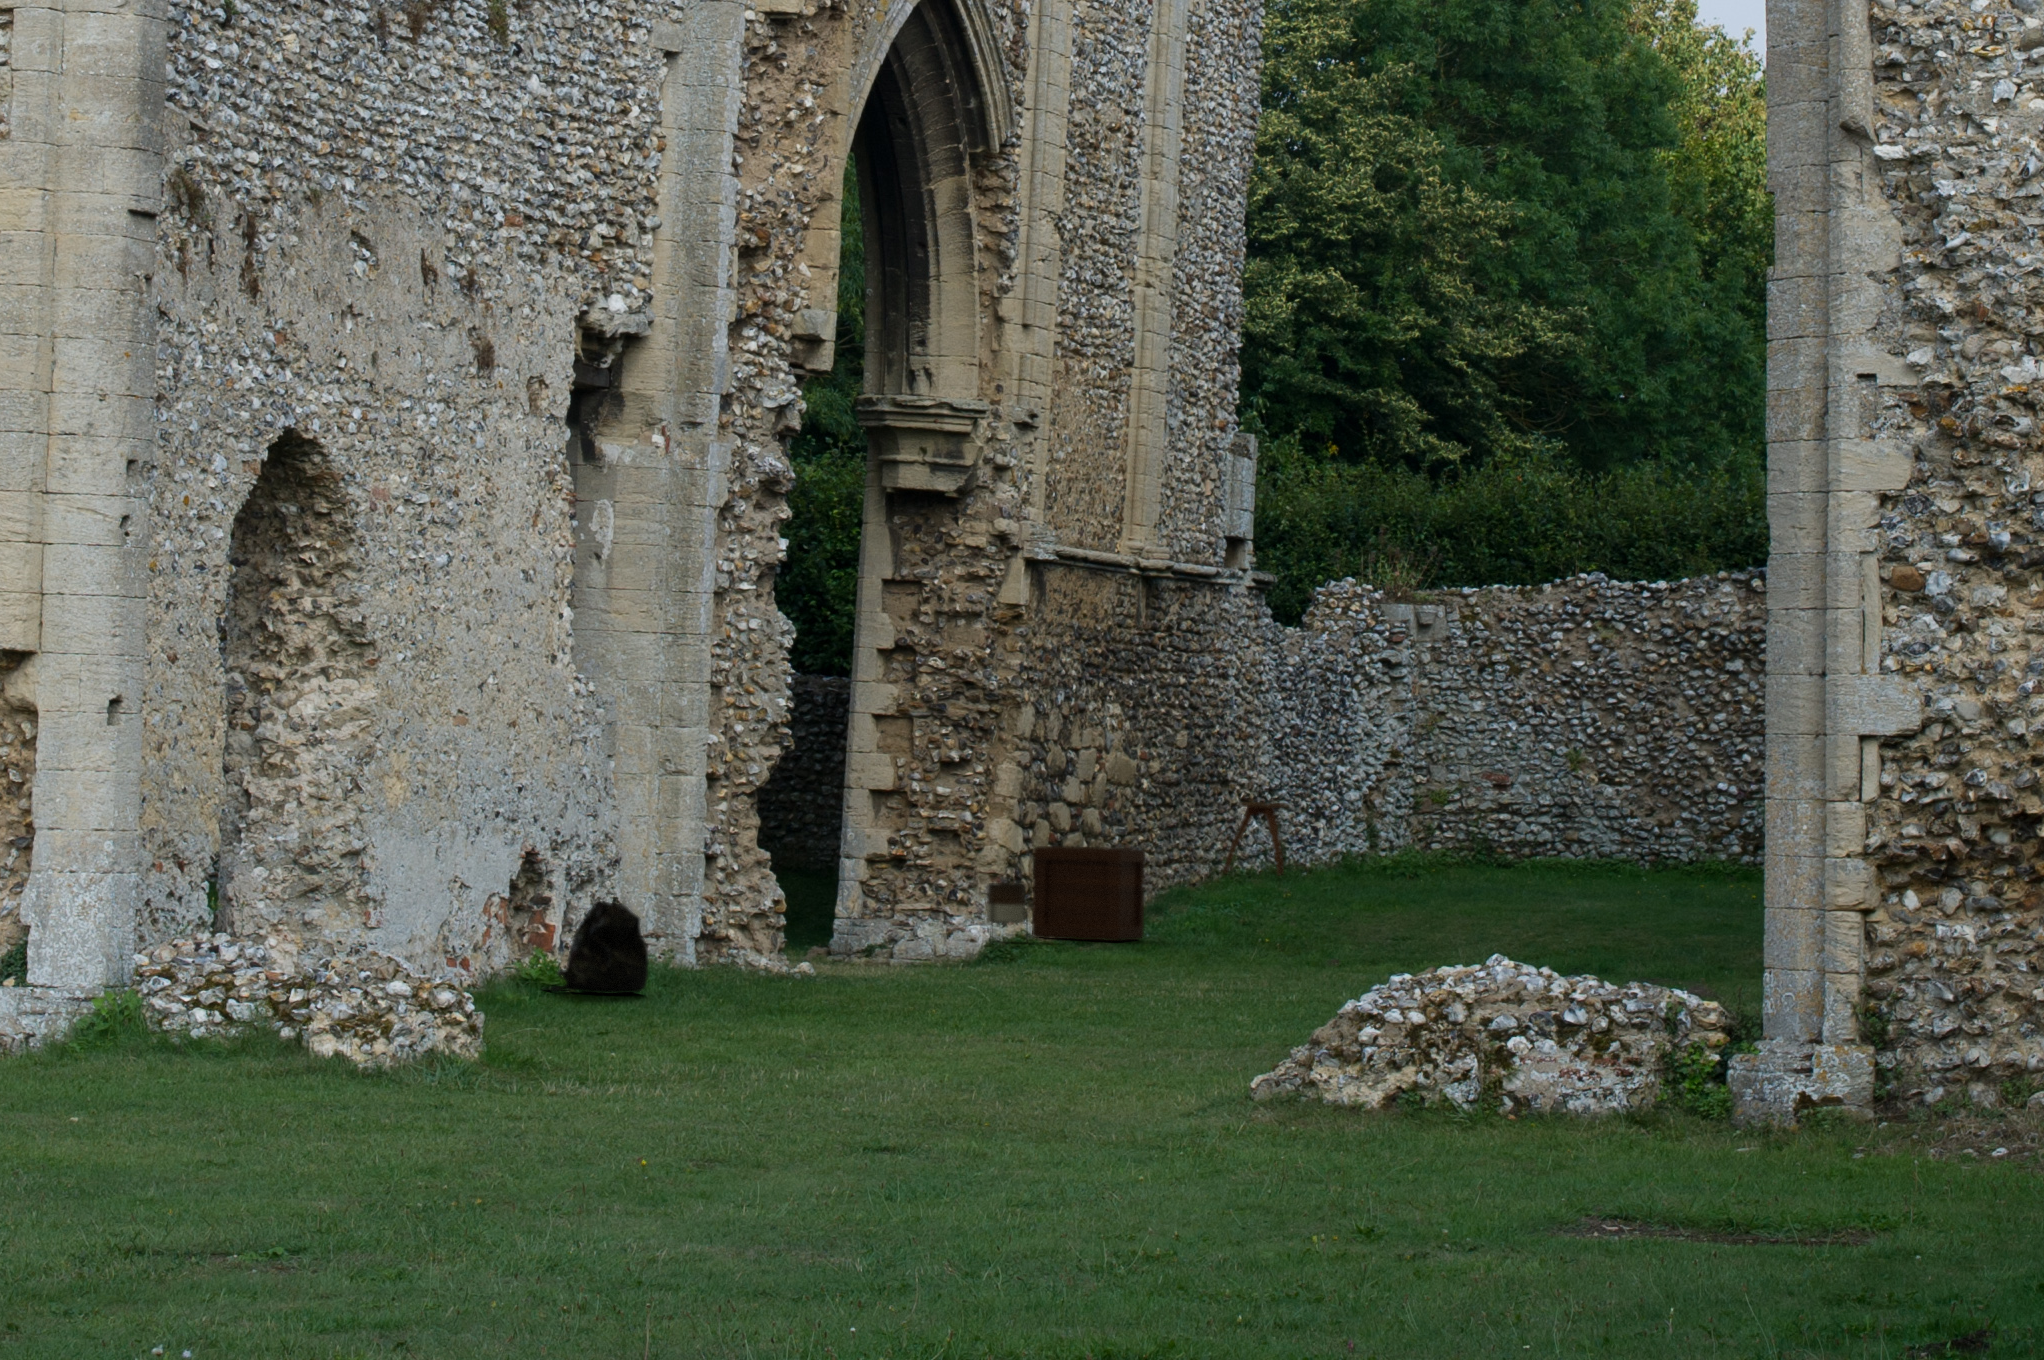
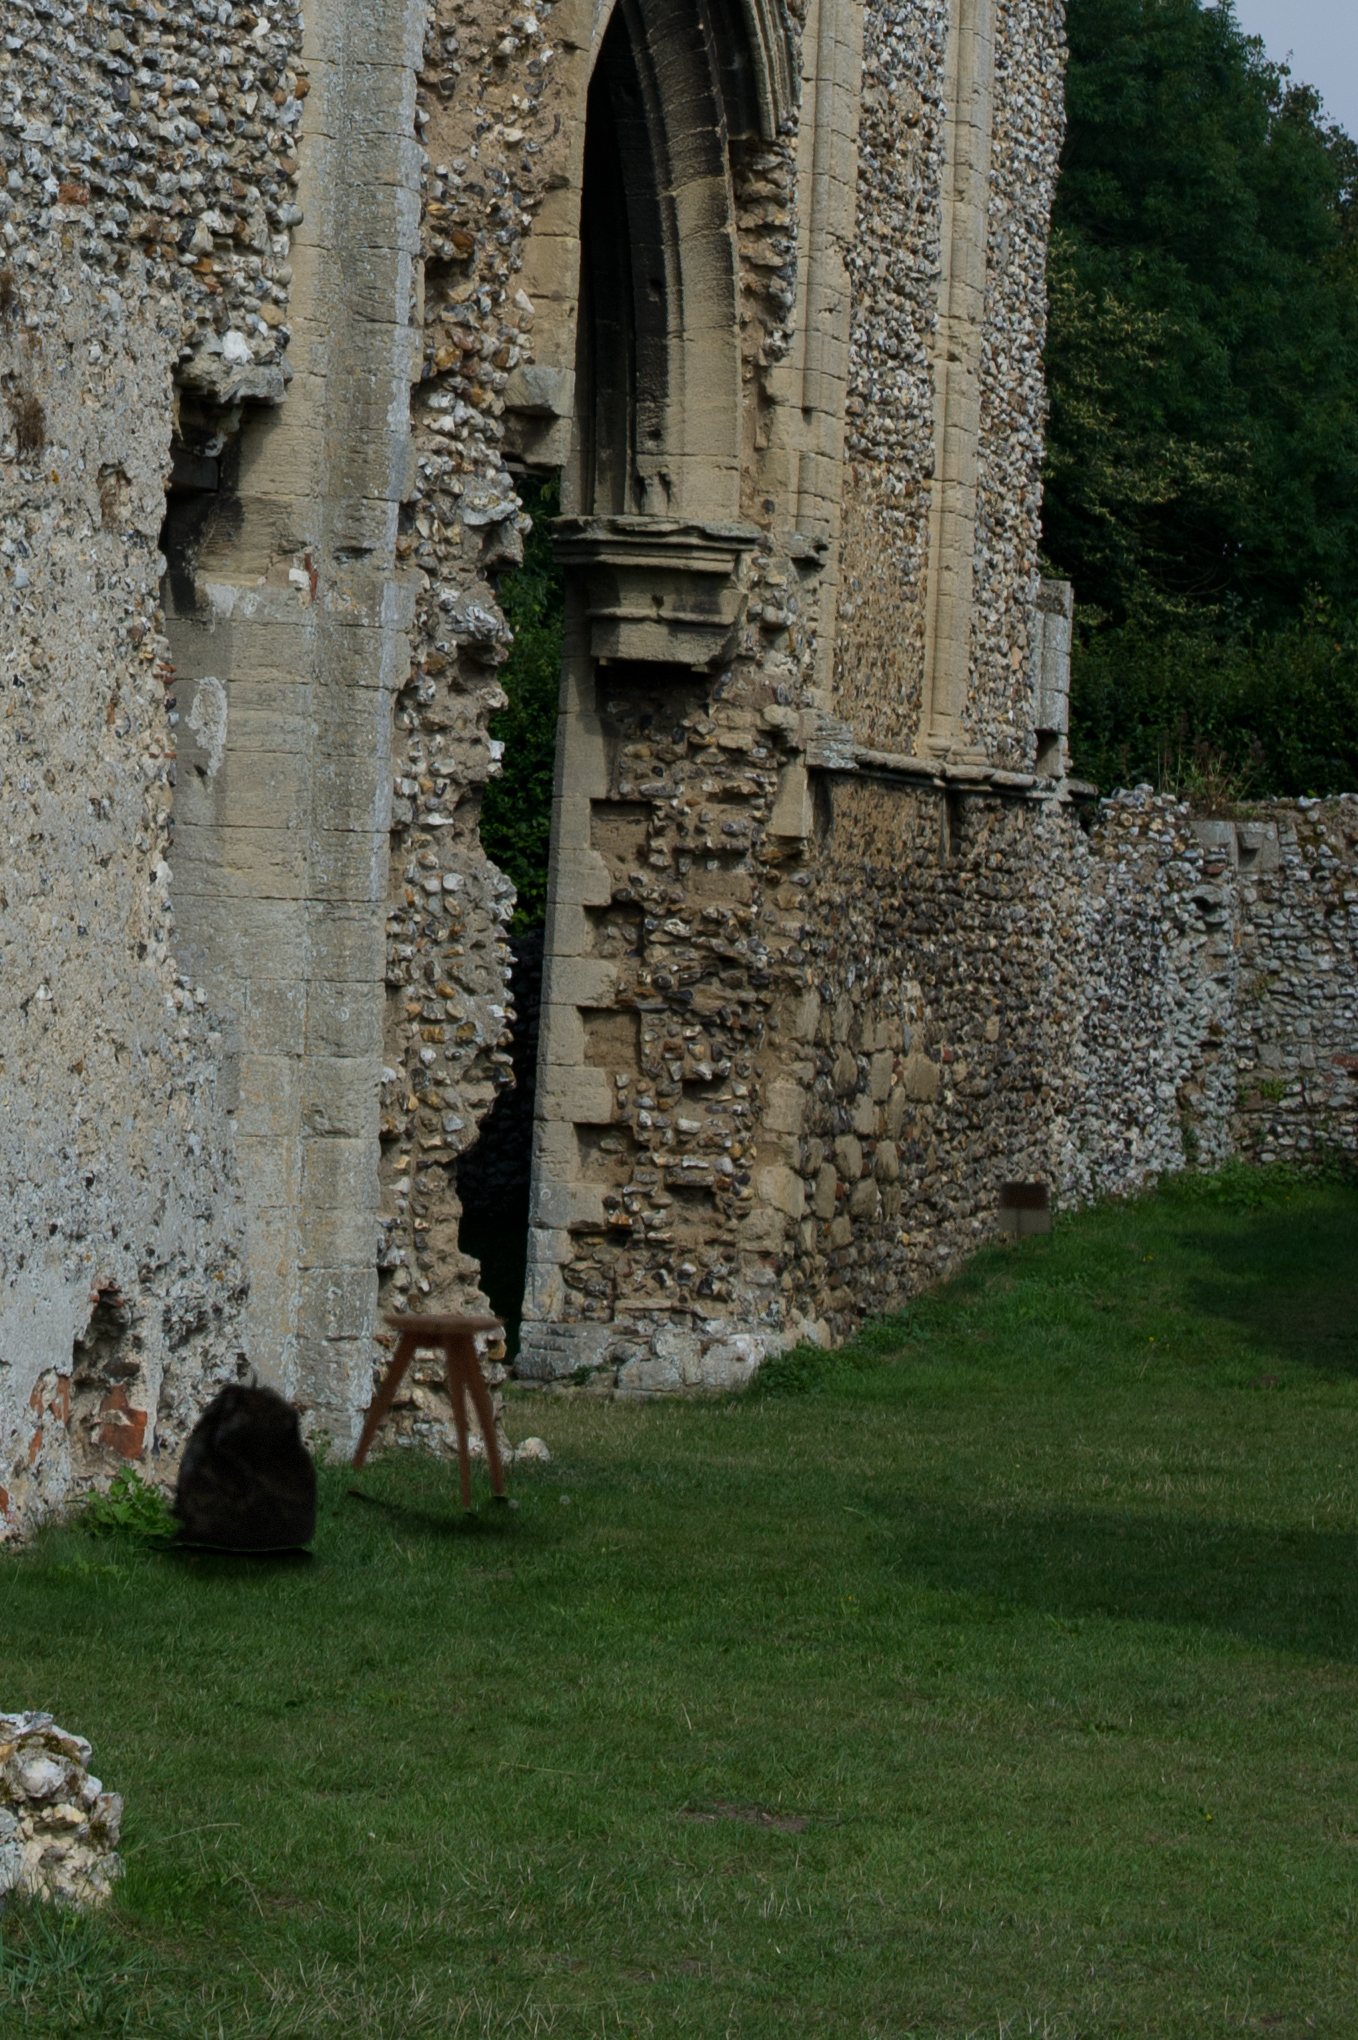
stool: present [1224,802,1287,875] -> present [347,1313,504,1507]
wooden crate: present [1032,846,1145,941] -> none [825,1211,993,1365]
planter: present [987,883,1027,937] -> present [999,1181,1052,1235]

